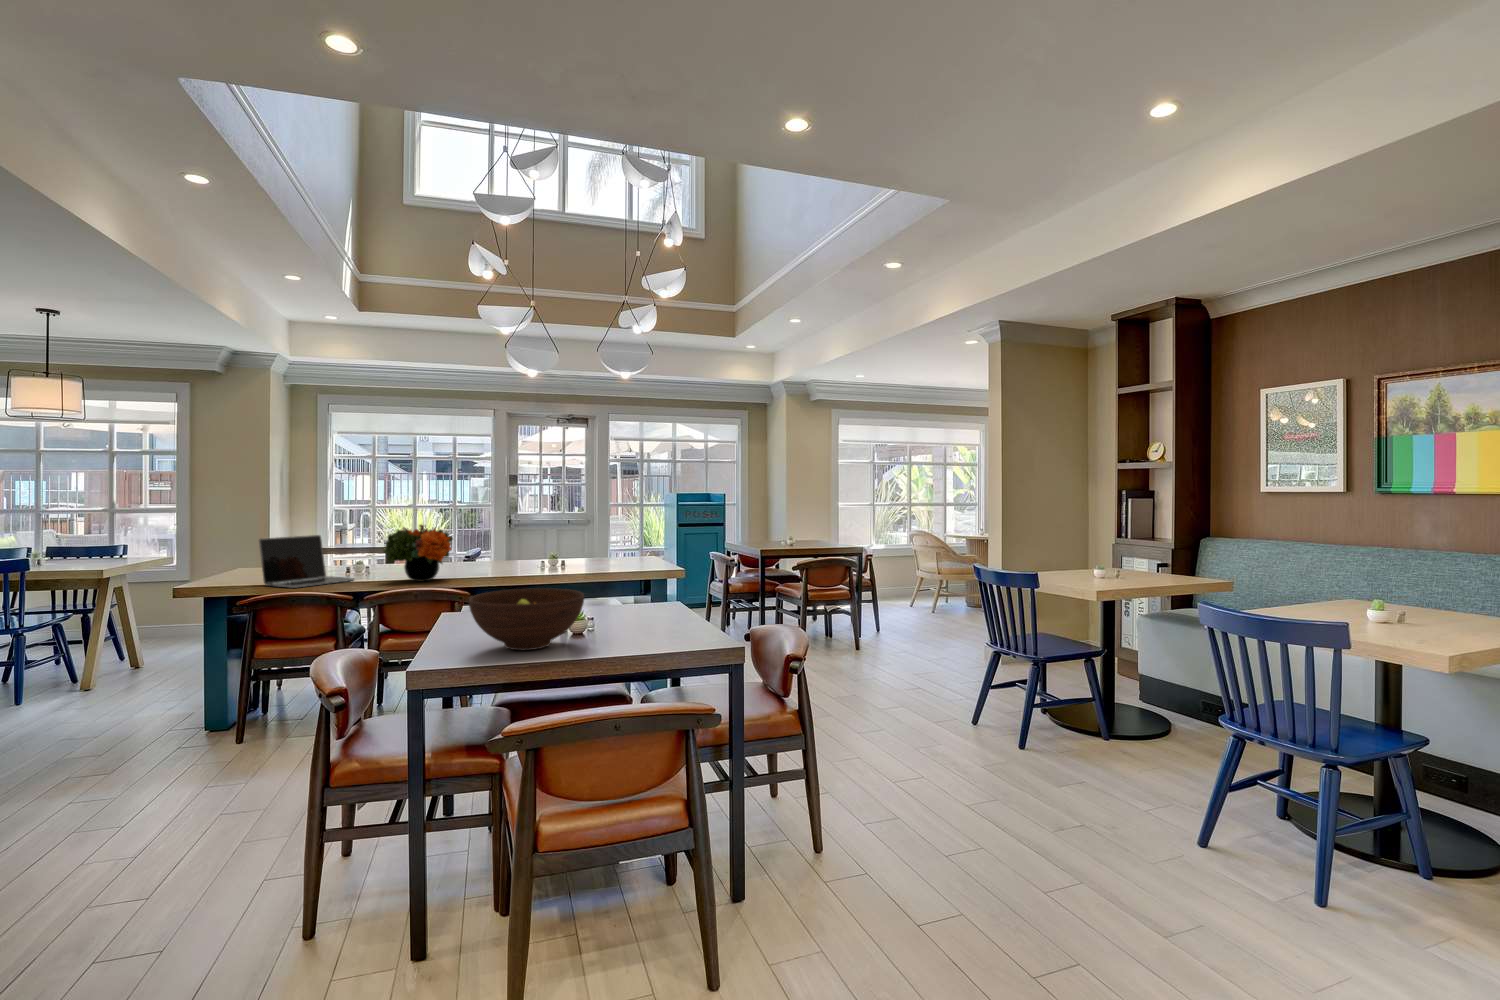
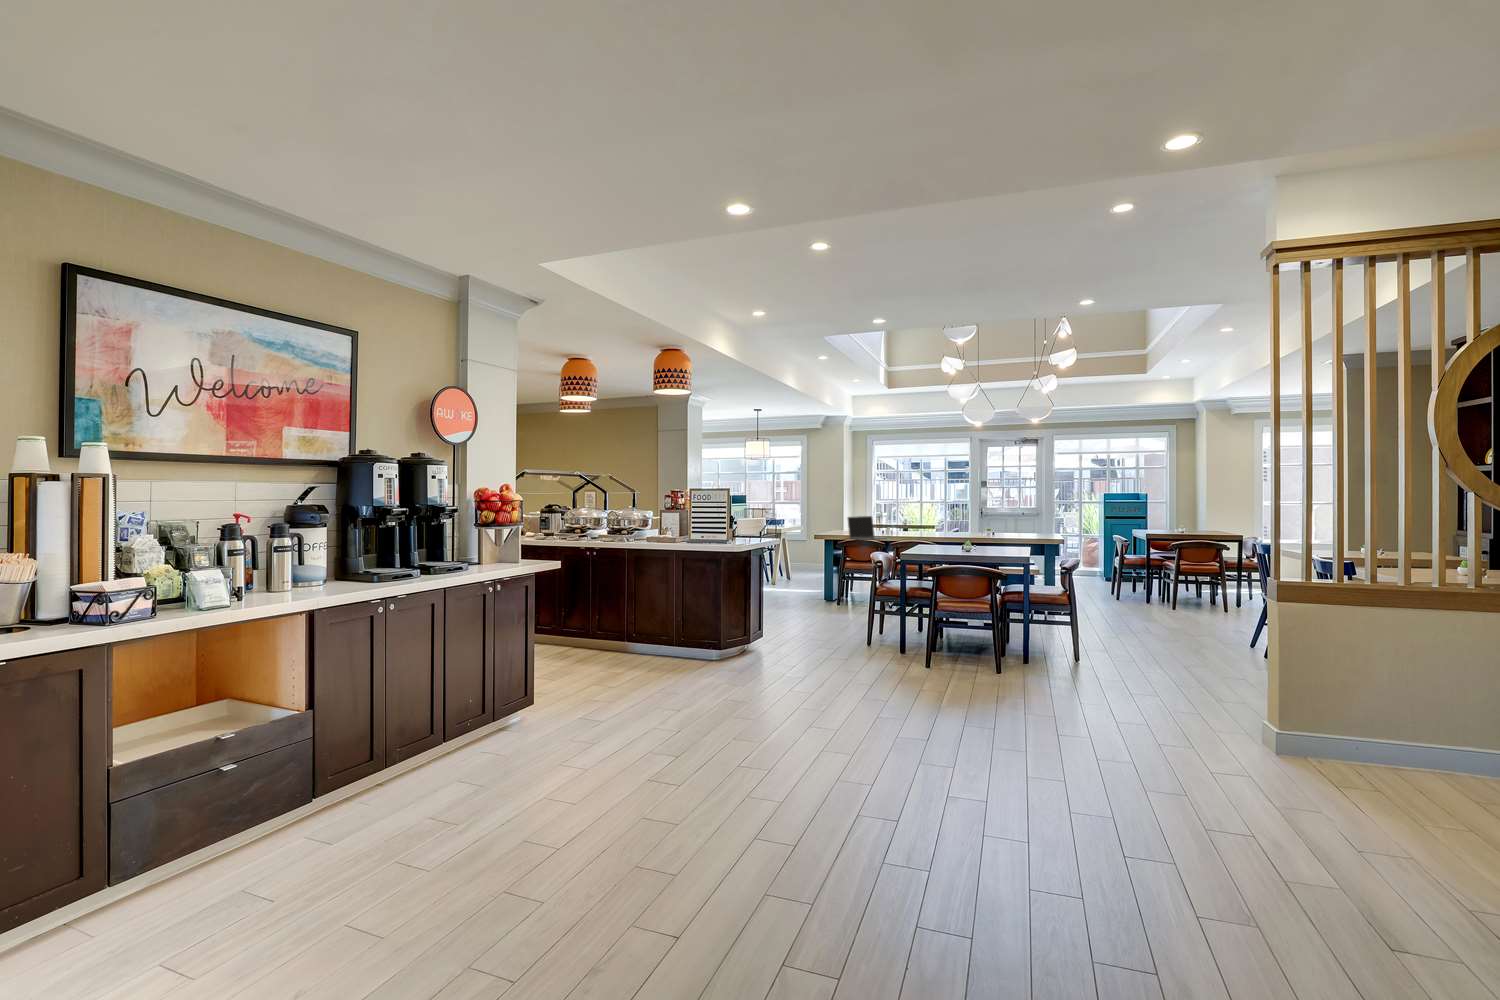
flower arrangement: present [383,525,453,581] -> none [899,511,933,540]
fruit bowl: present [469,588,584,650] -> none [925,536,969,558]

